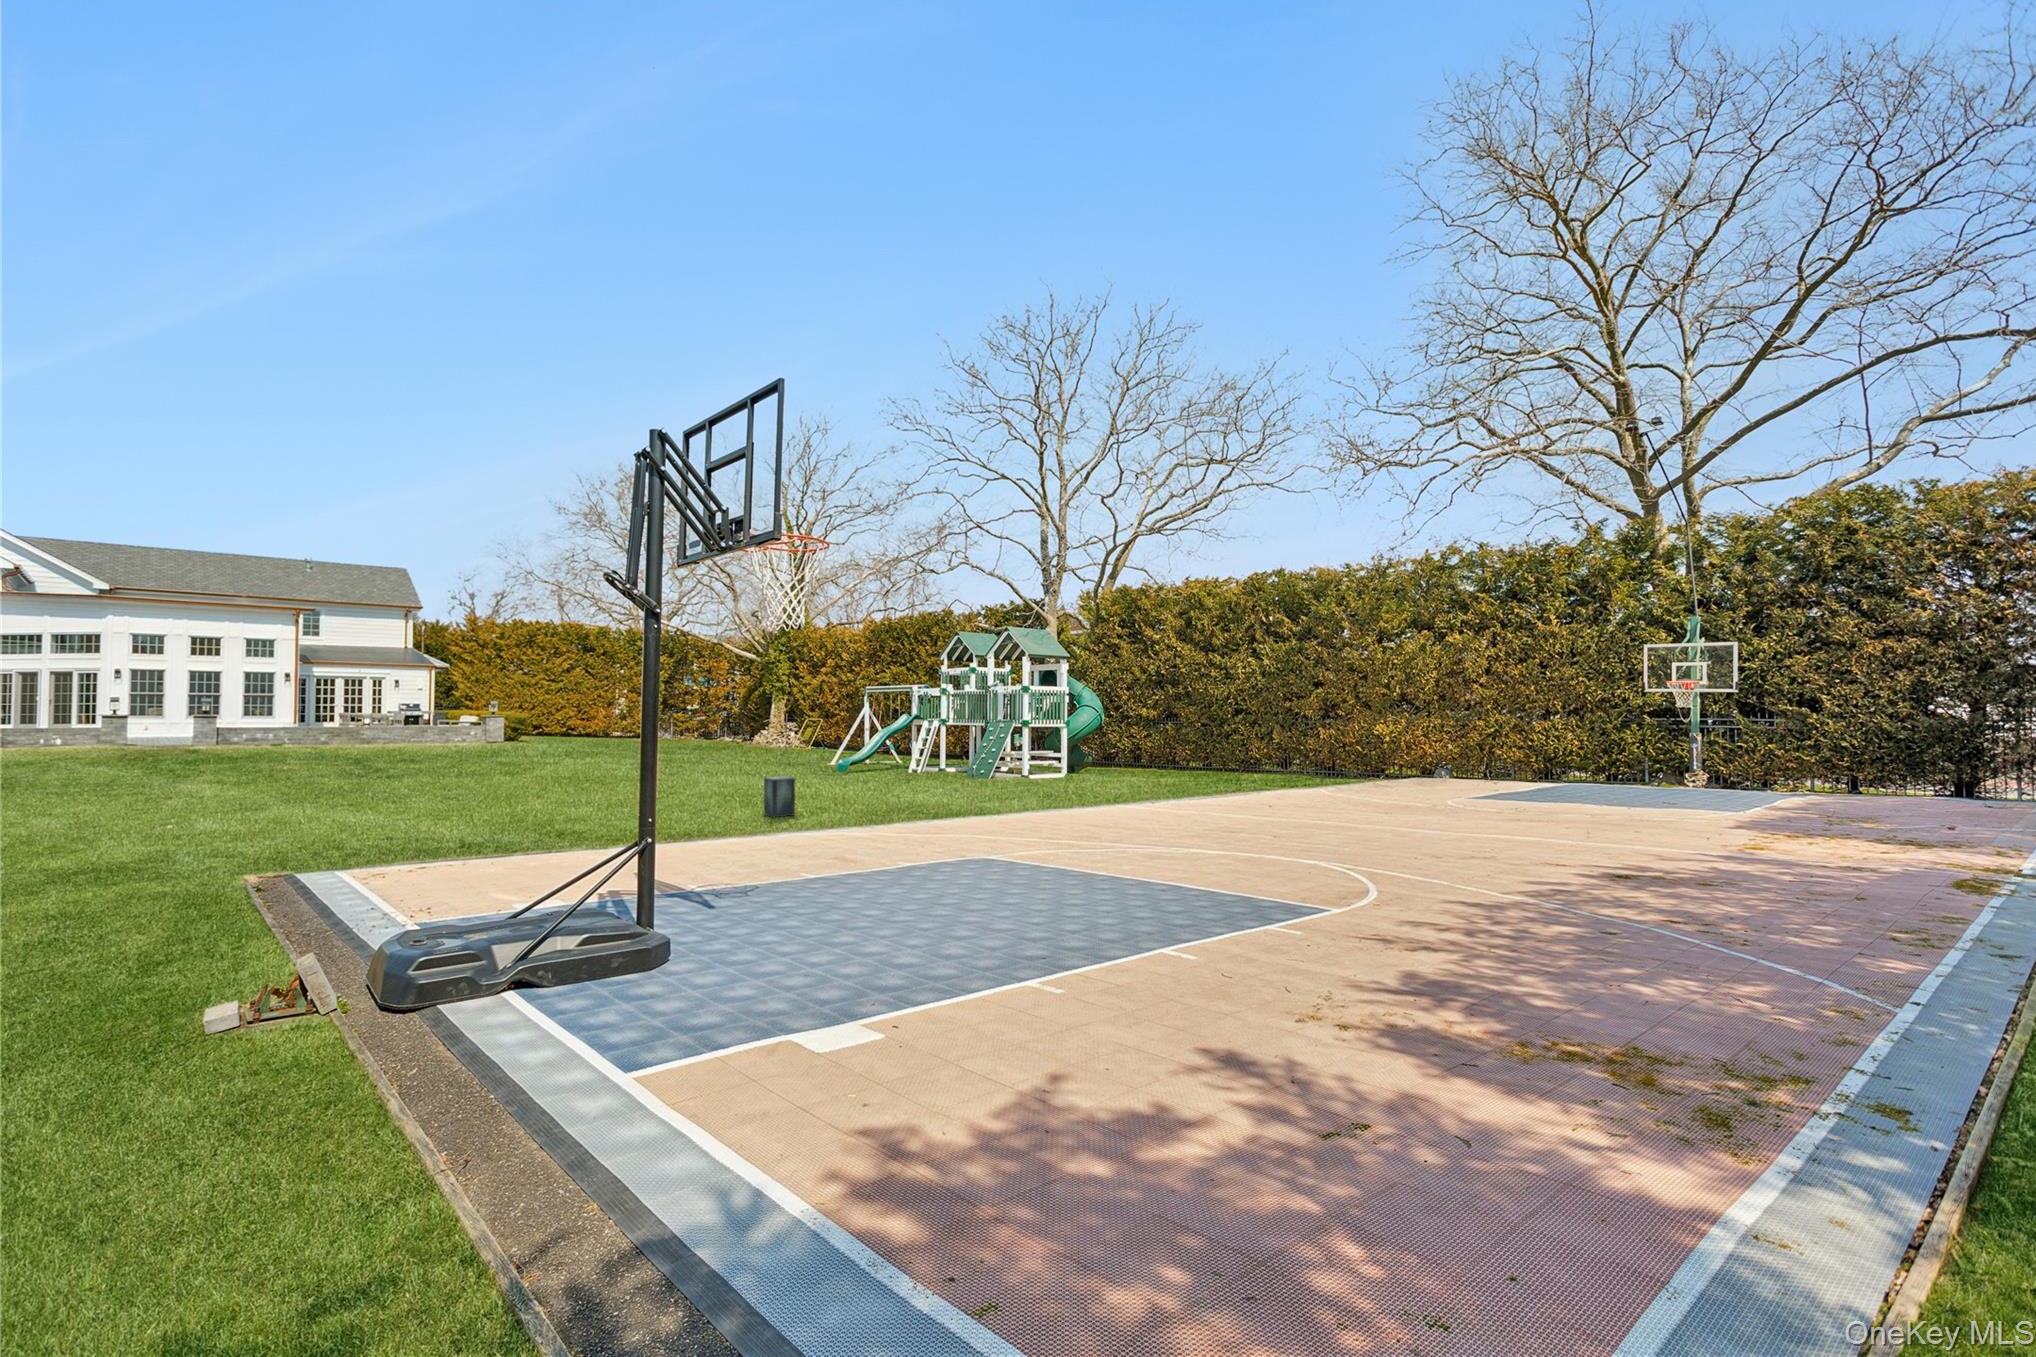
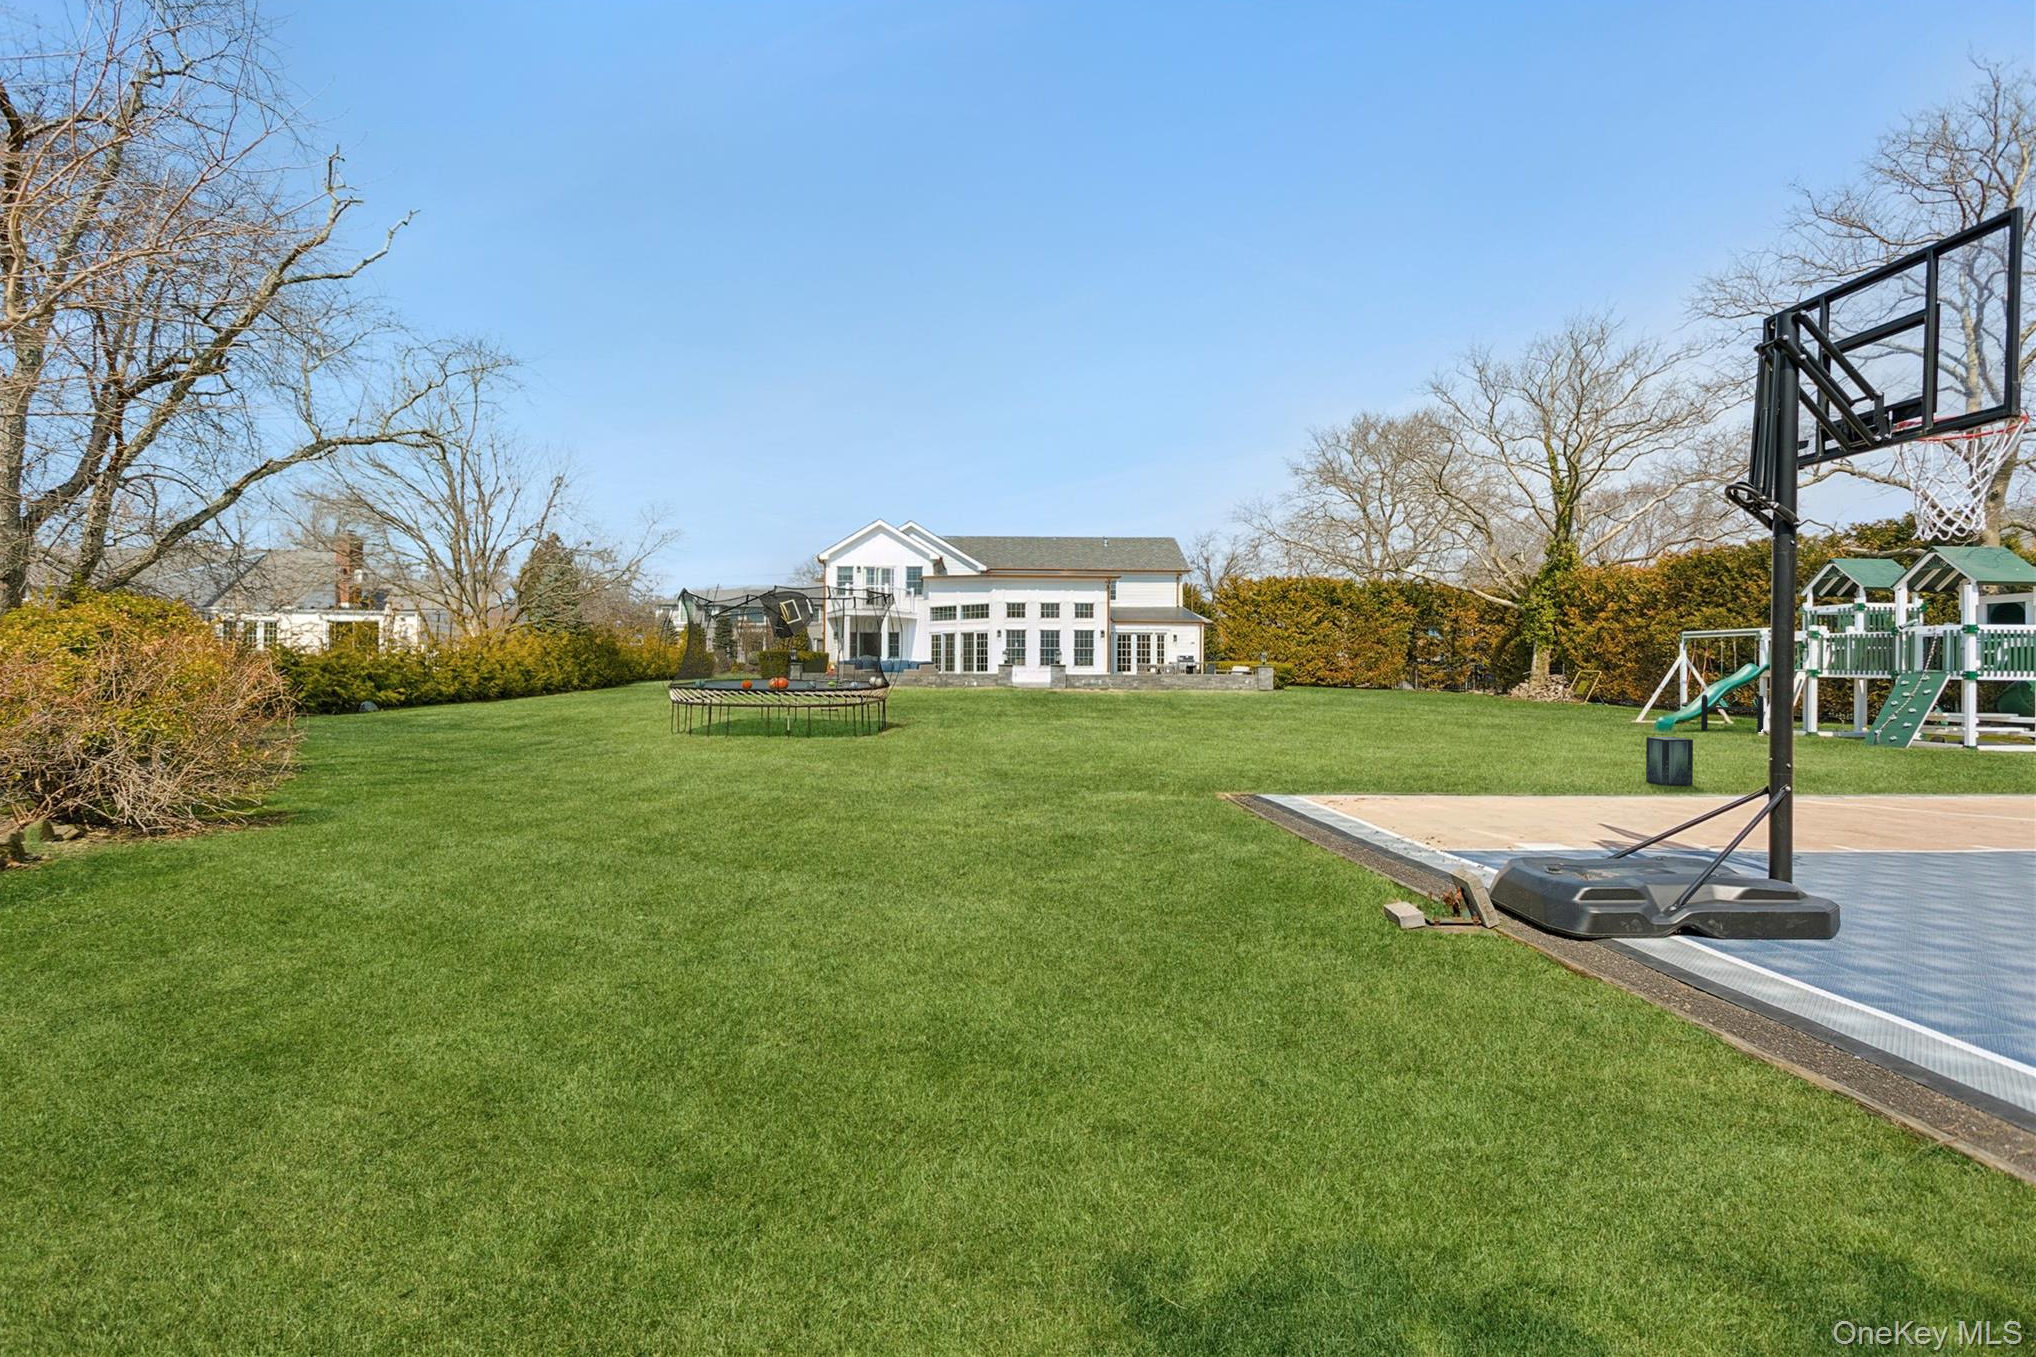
bench: none [868,740,911,771] -> present [1701,695,1764,732]

